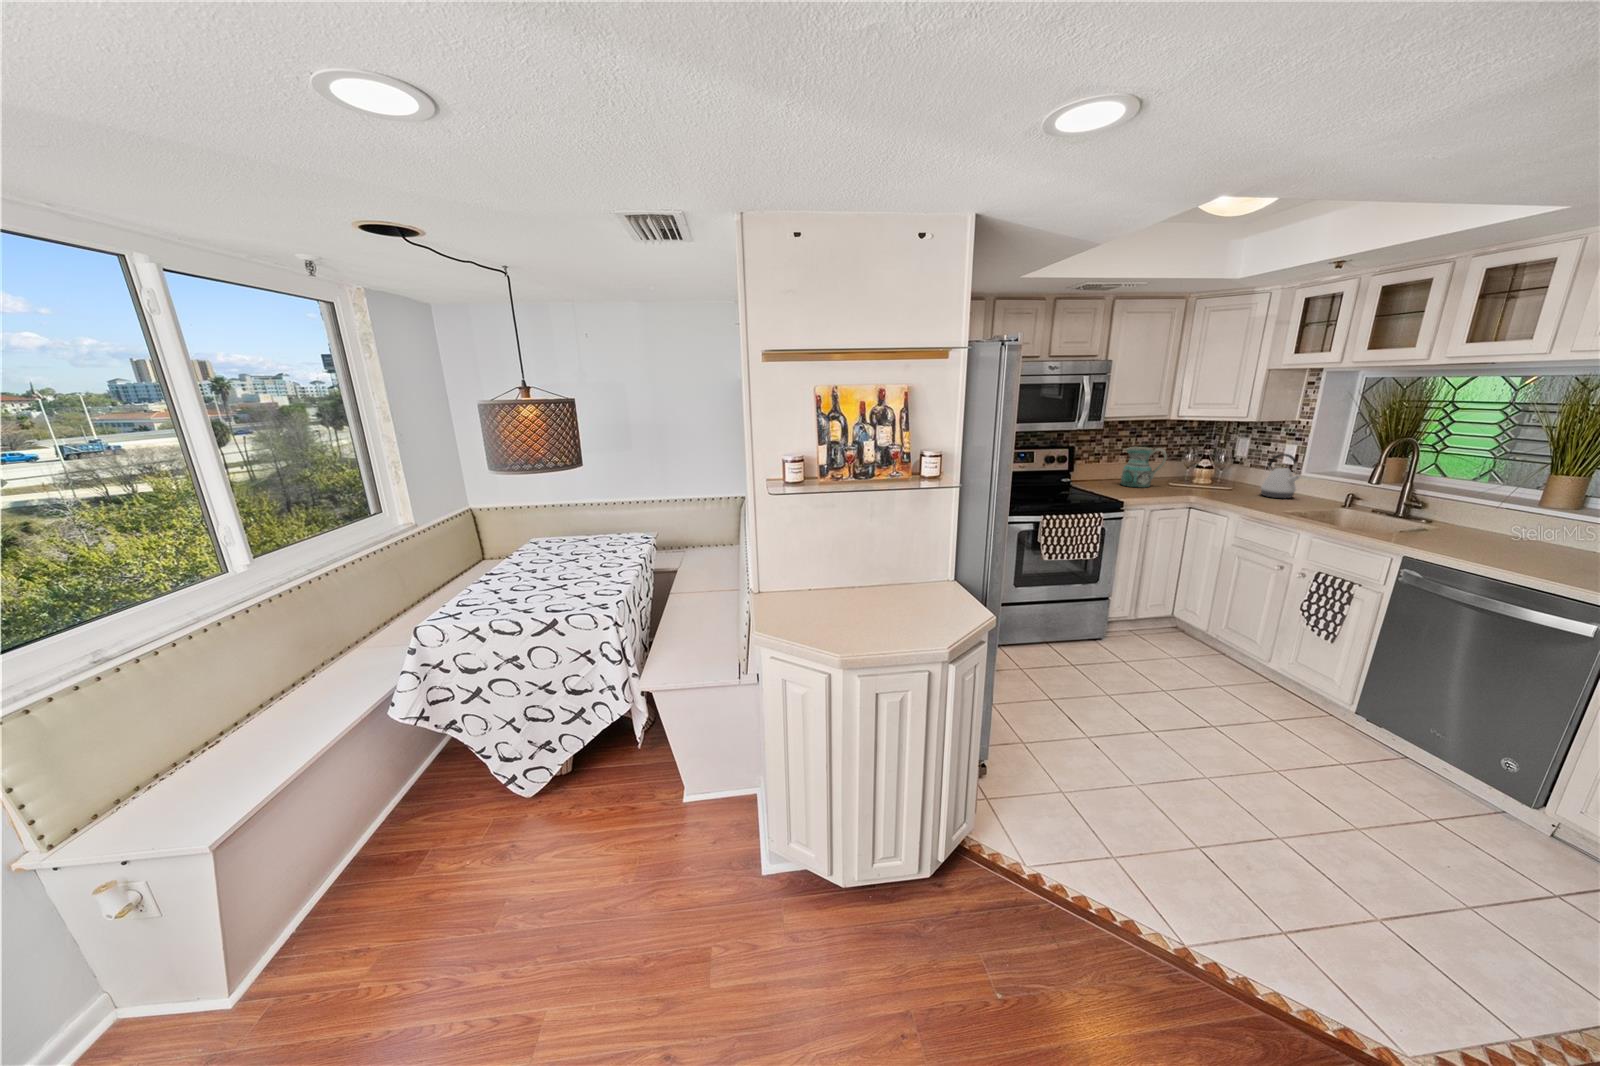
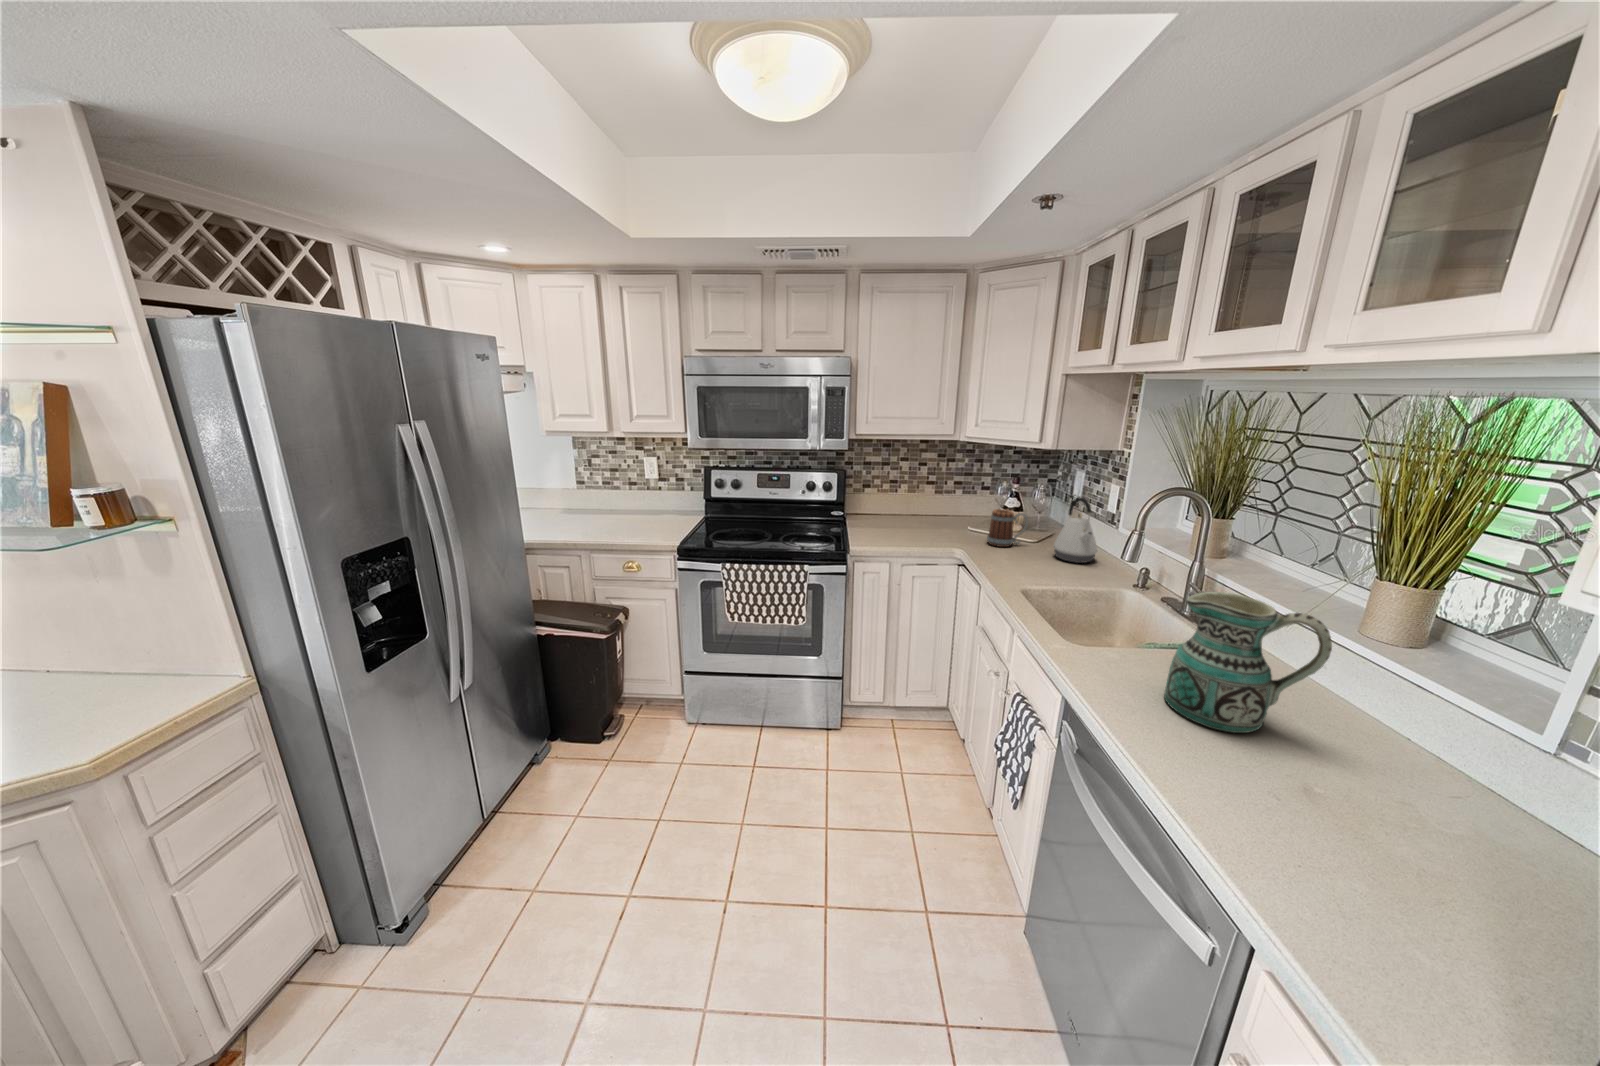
ceramic pitcher: present [1121,447,1167,487] -> present [1164,592,1332,733]
mug: none [1202,467,1235,493] -> present [987,509,1028,547]

